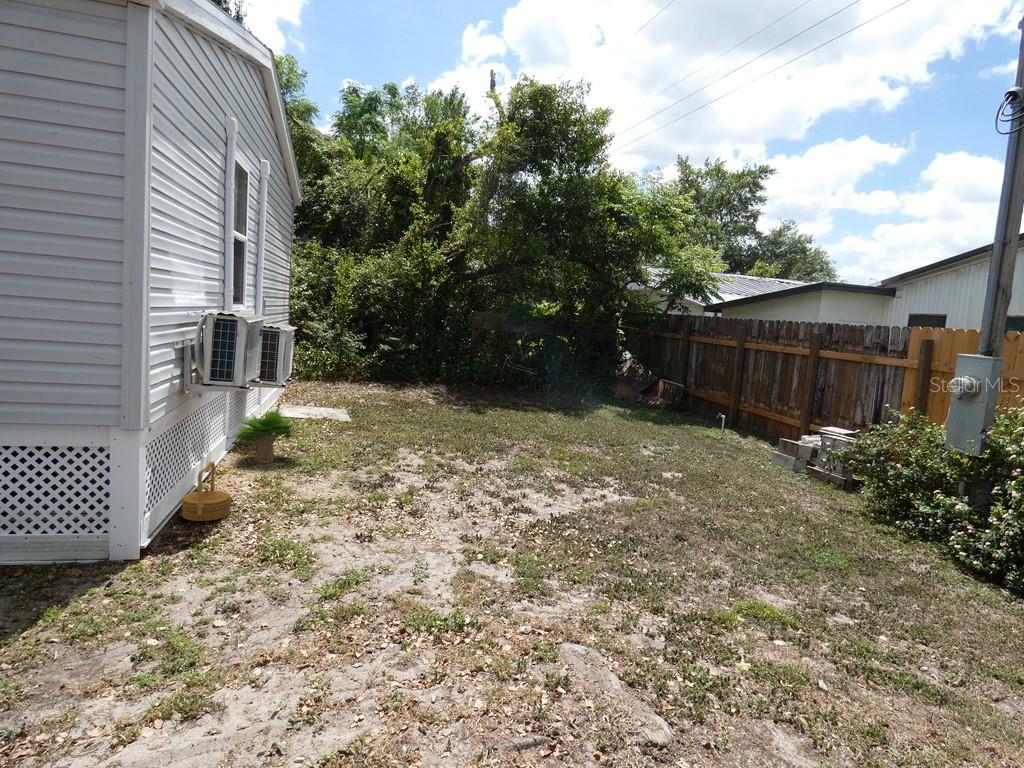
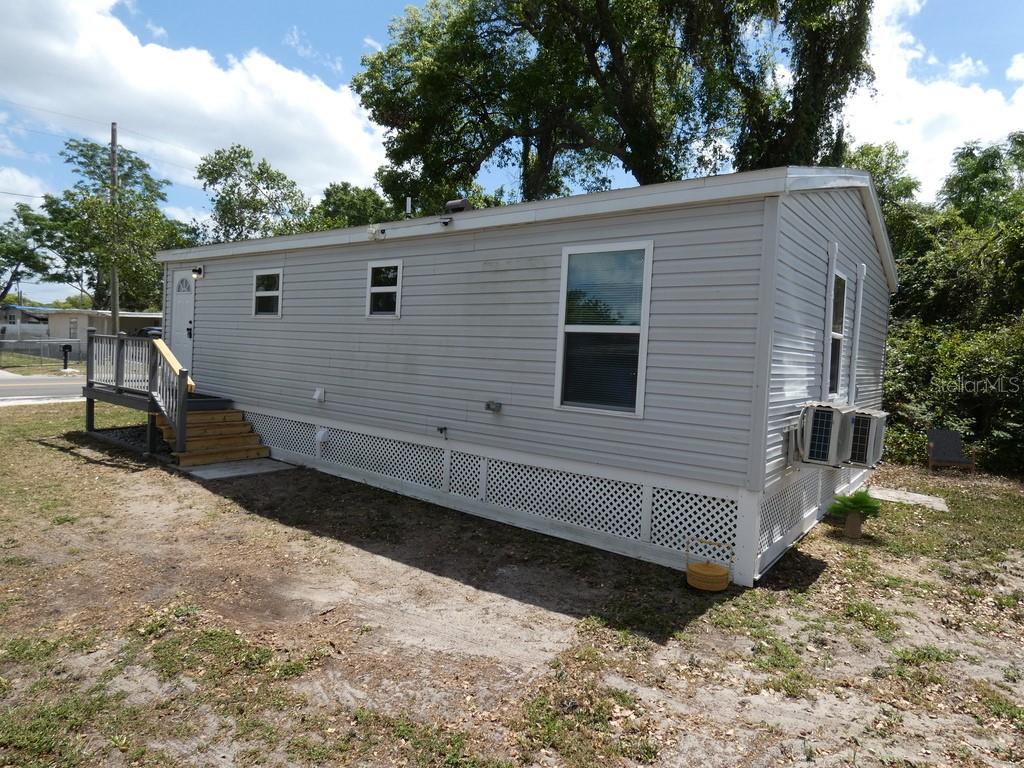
lounge chair: none [328,344,369,388] -> present [924,429,976,479]
woven basket: present [181,462,231,521] -> present [686,537,732,591]

